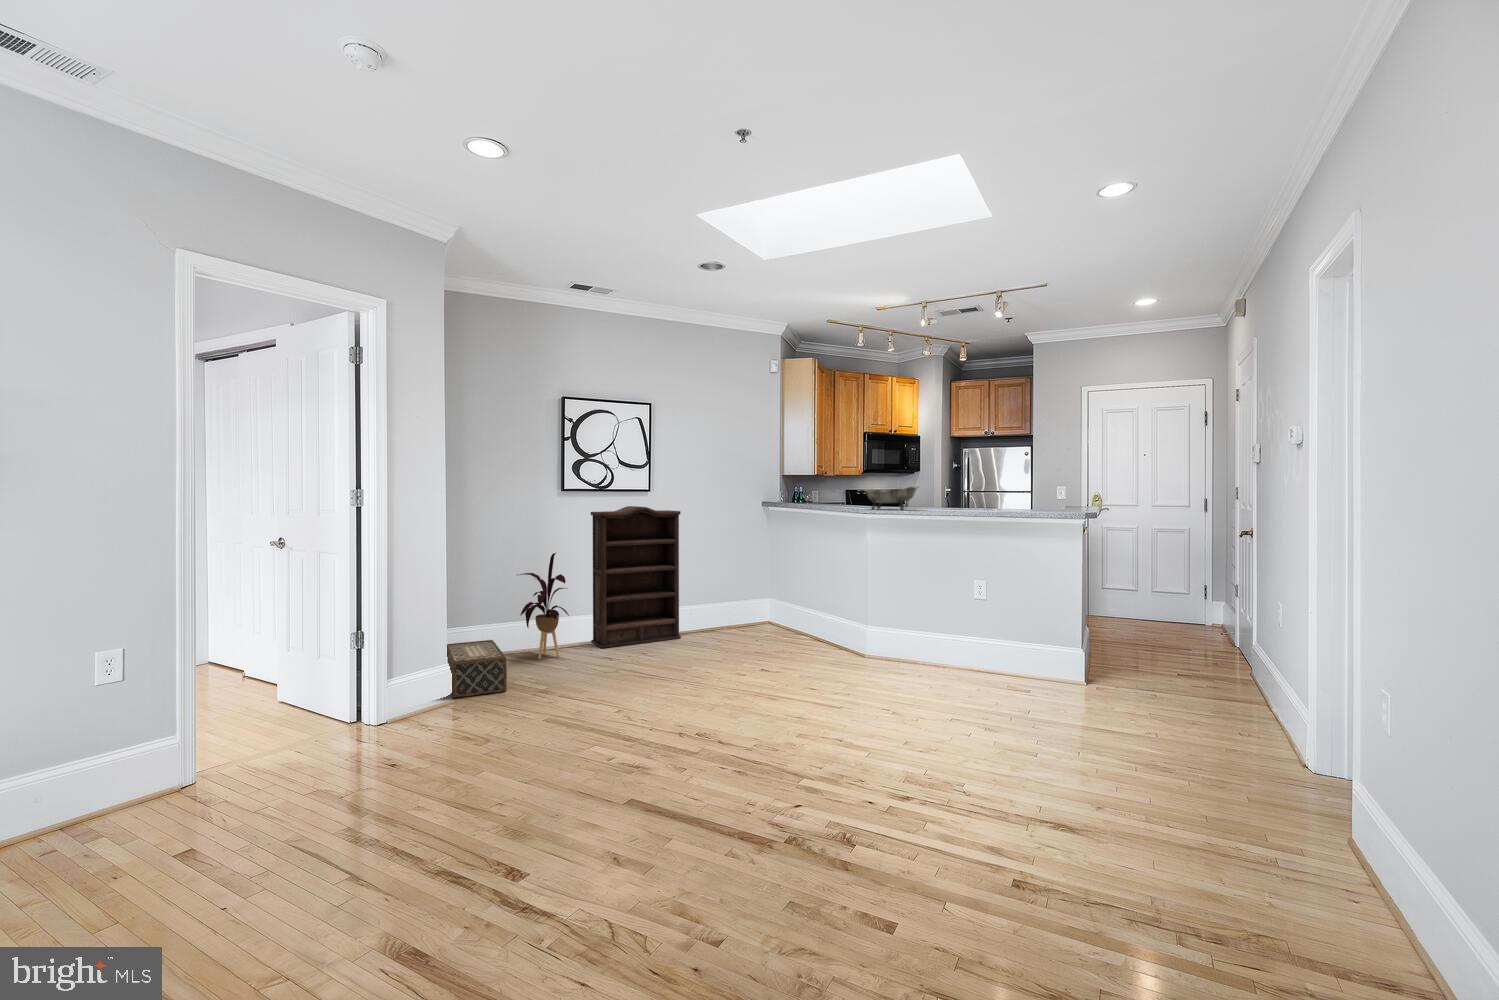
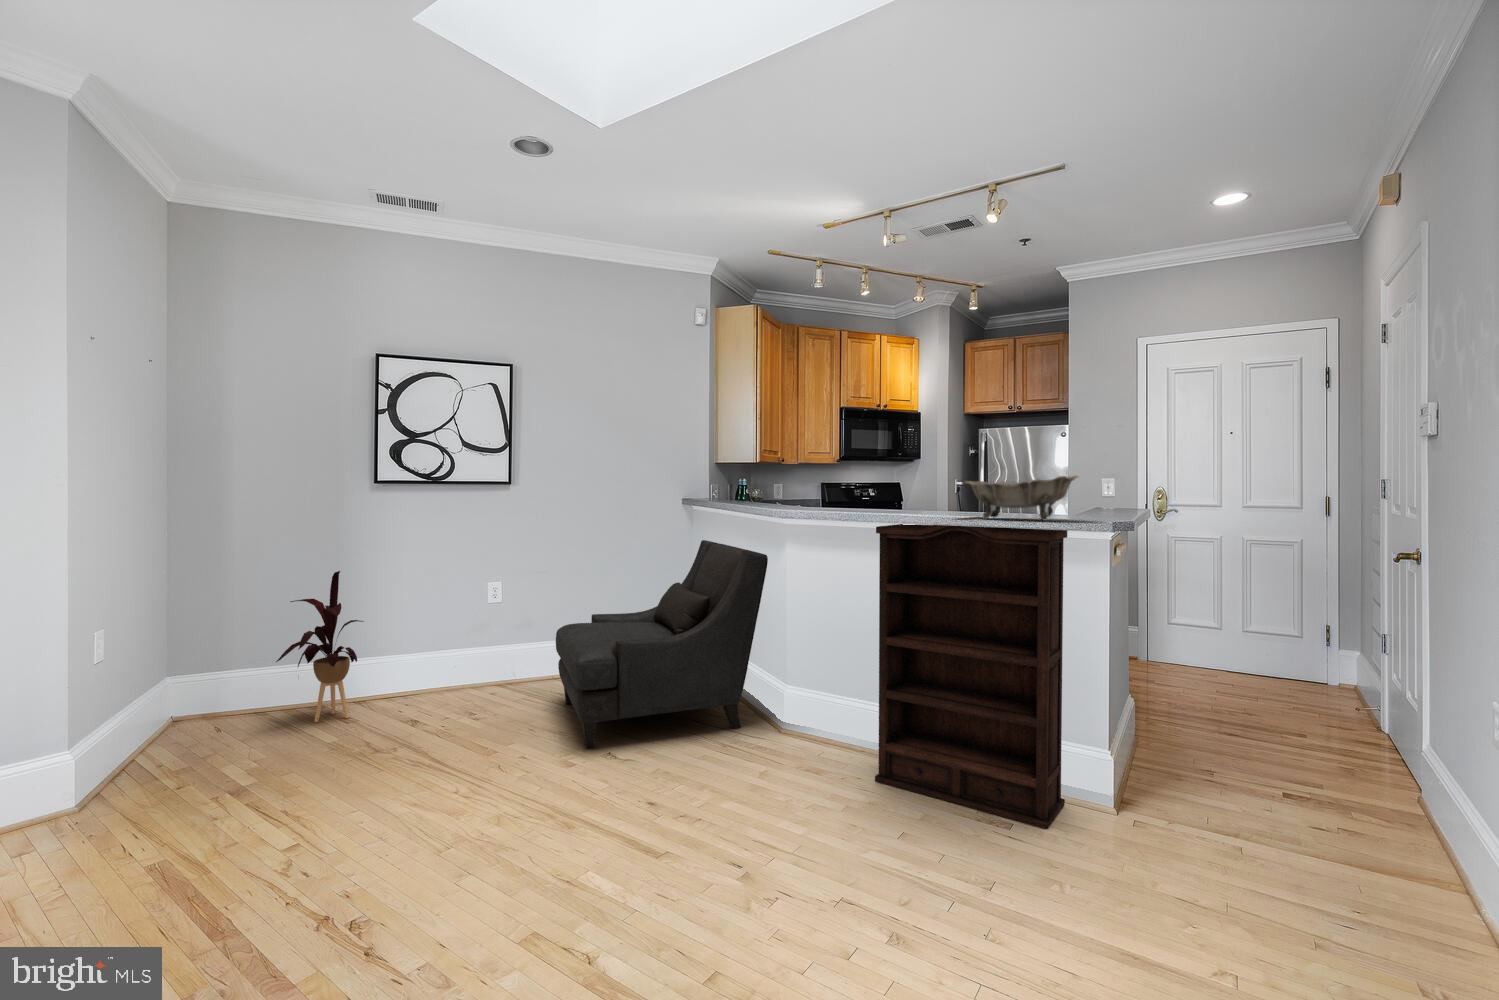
decorative bowl: present [864,486,919,509] -> present [964,476,1078,520]
bookshelf: present [591,506,681,648] -> present [875,517,1067,829]
armchair: none [697,531,853,667] -> present [556,540,768,748]
woven basket: present [447,640,507,698] -> none [90,698,227,800]

